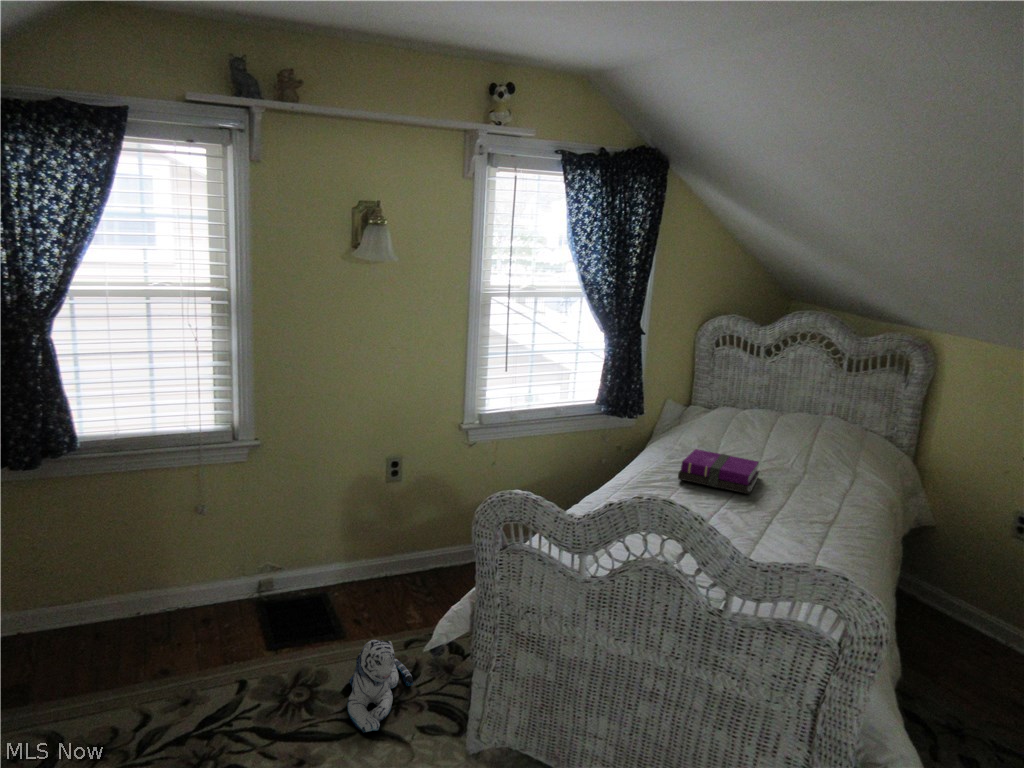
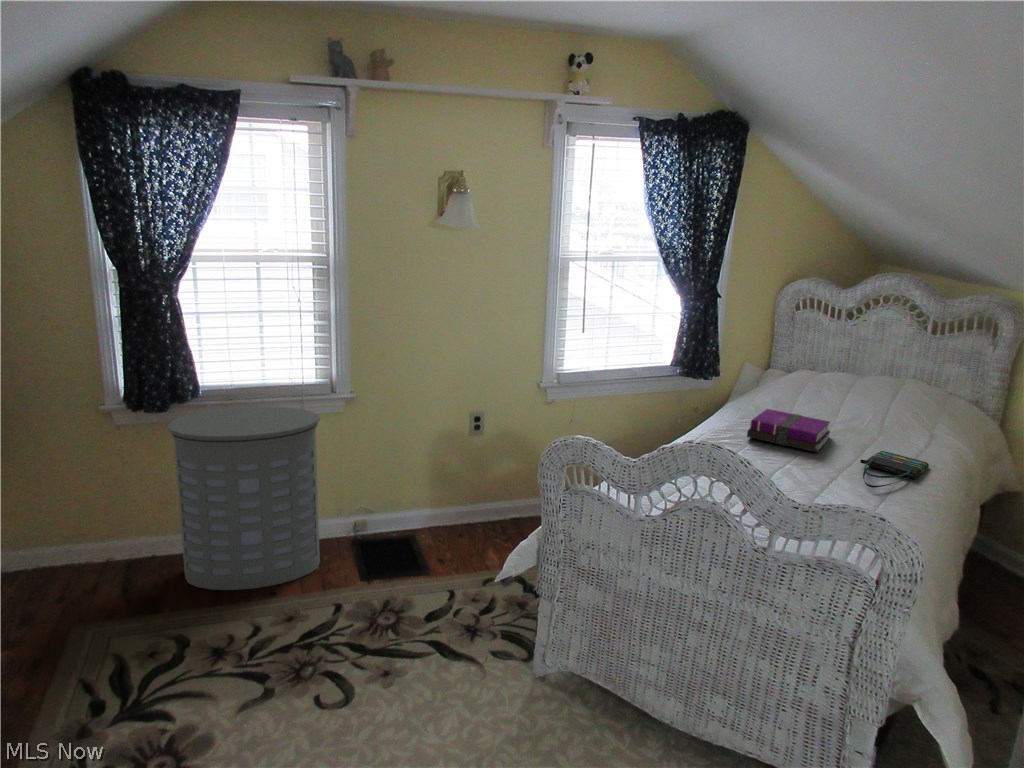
laundry hamper: none [38,458,220,671] -> present [168,407,320,590]
tote bag: none [793,491,858,531] -> present [860,451,929,488]
plush toy: present [347,640,413,733] -> none [429,572,489,653]

